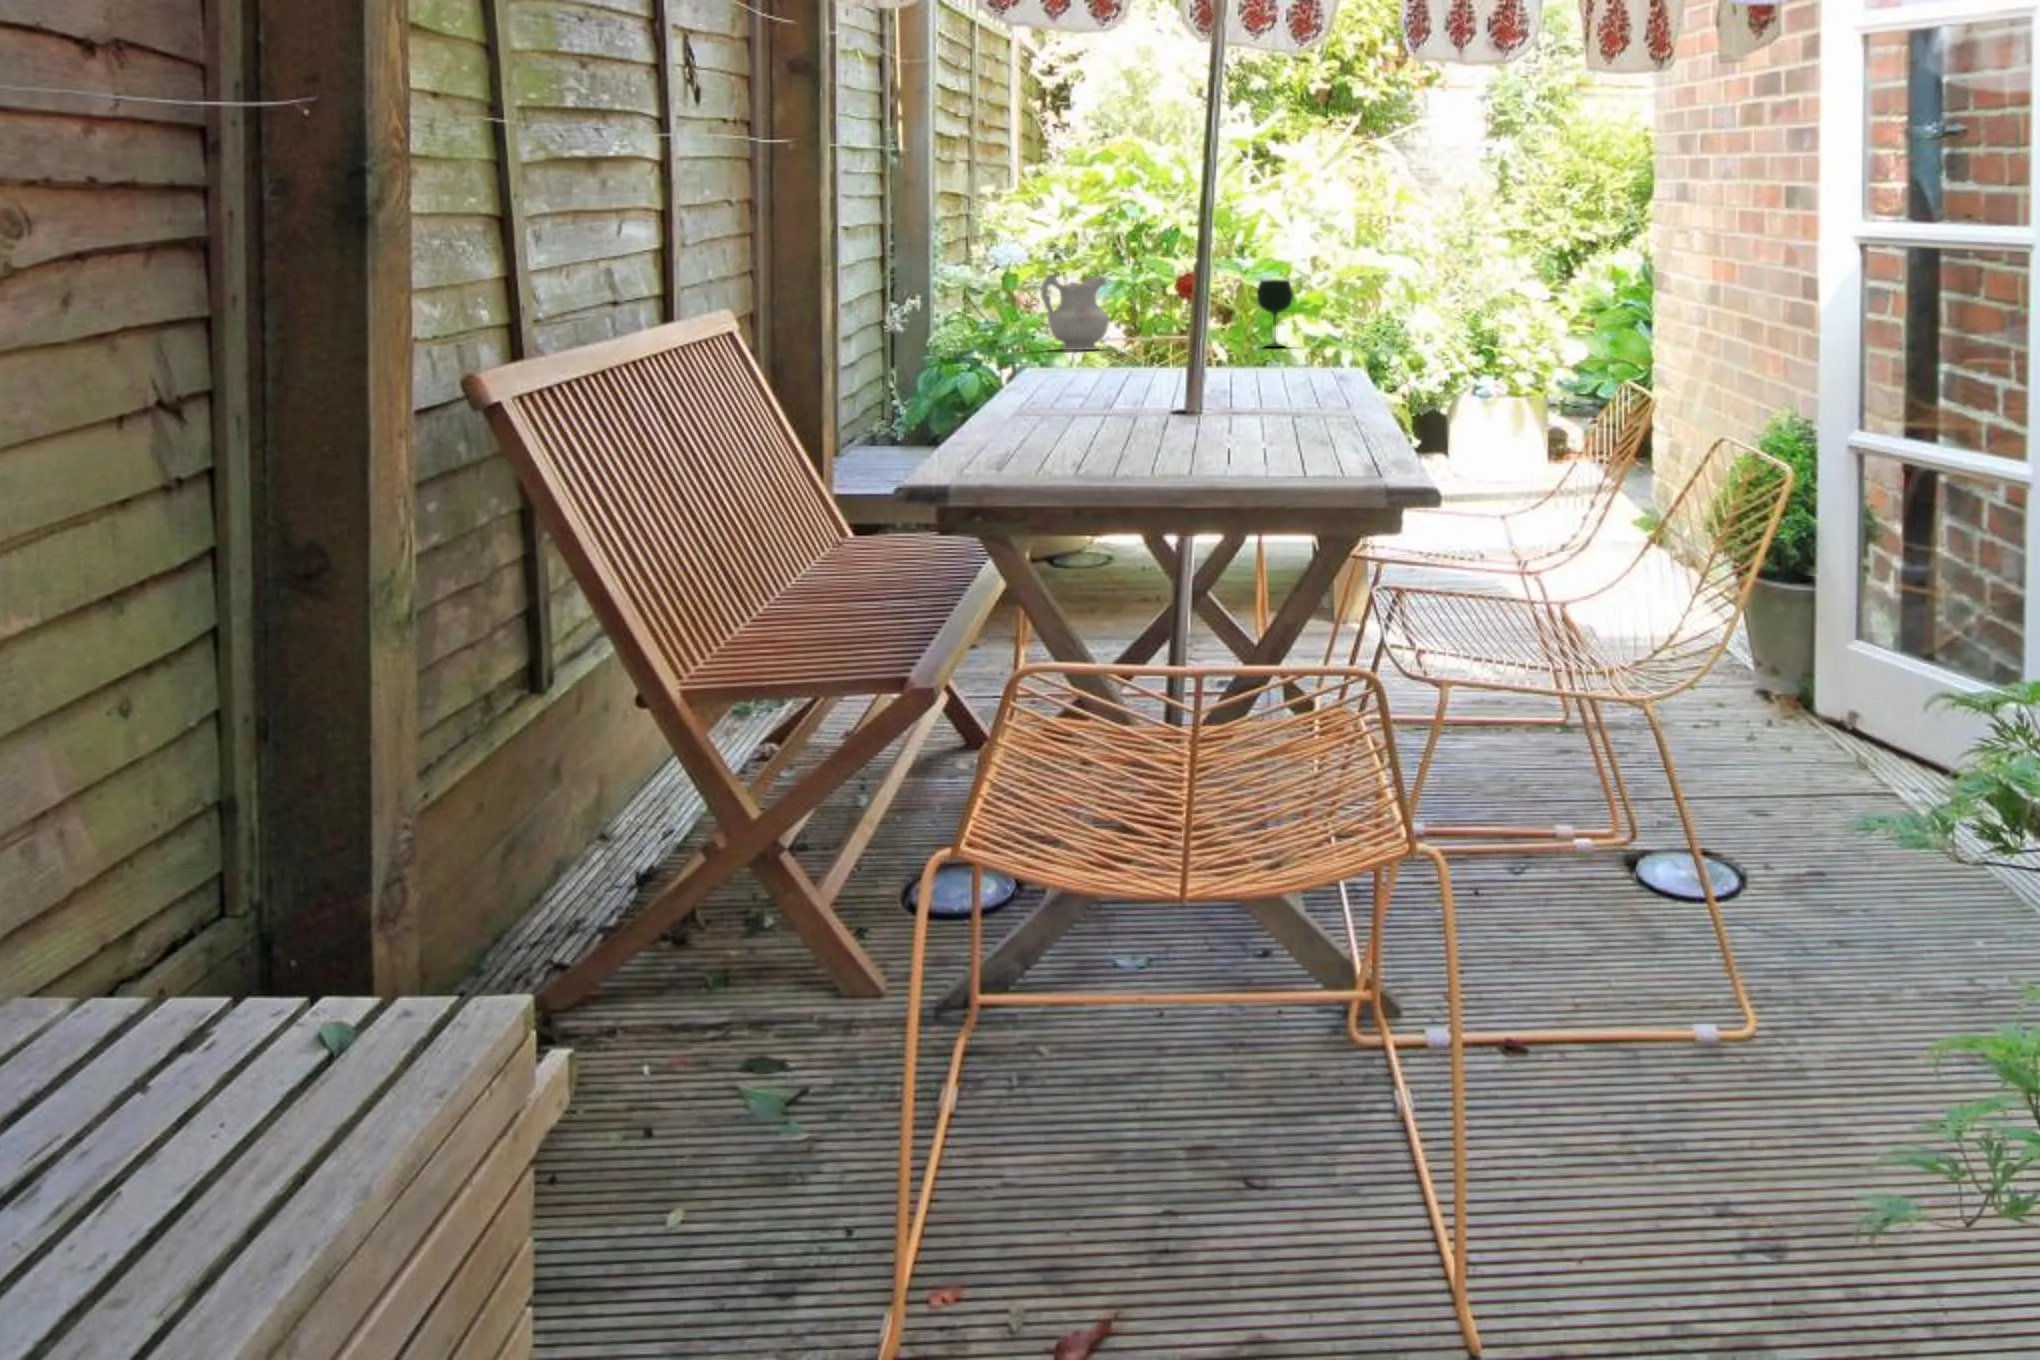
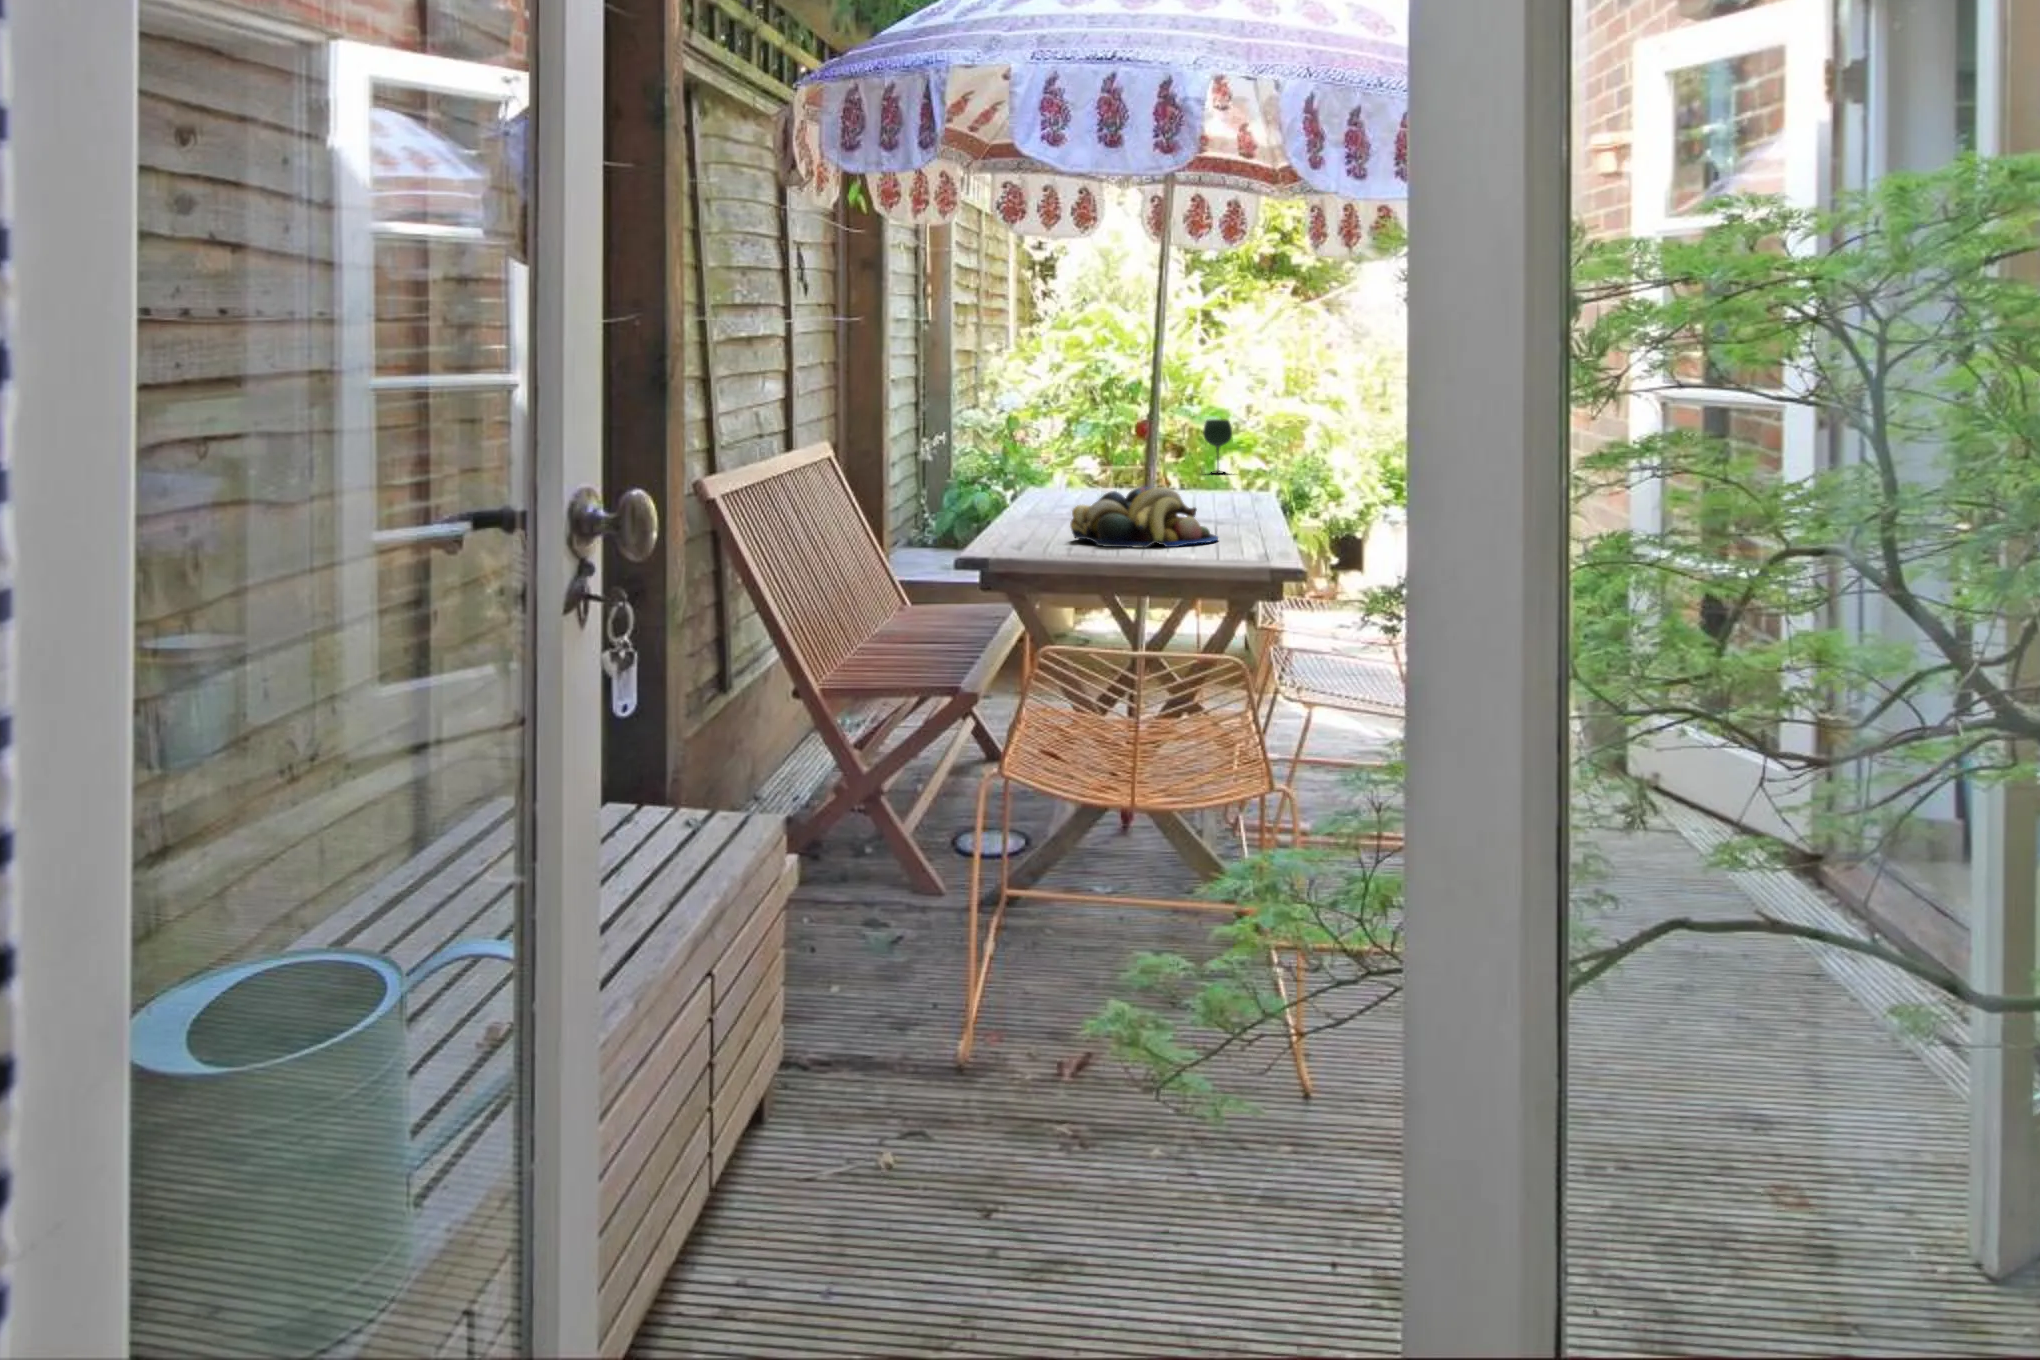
ceramic pitcher: present [1041,274,1109,350] -> none [1035,415,1087,475]
fruit bowl: none [1079,380,1299,475] -> present [1070,486,1218,548]

